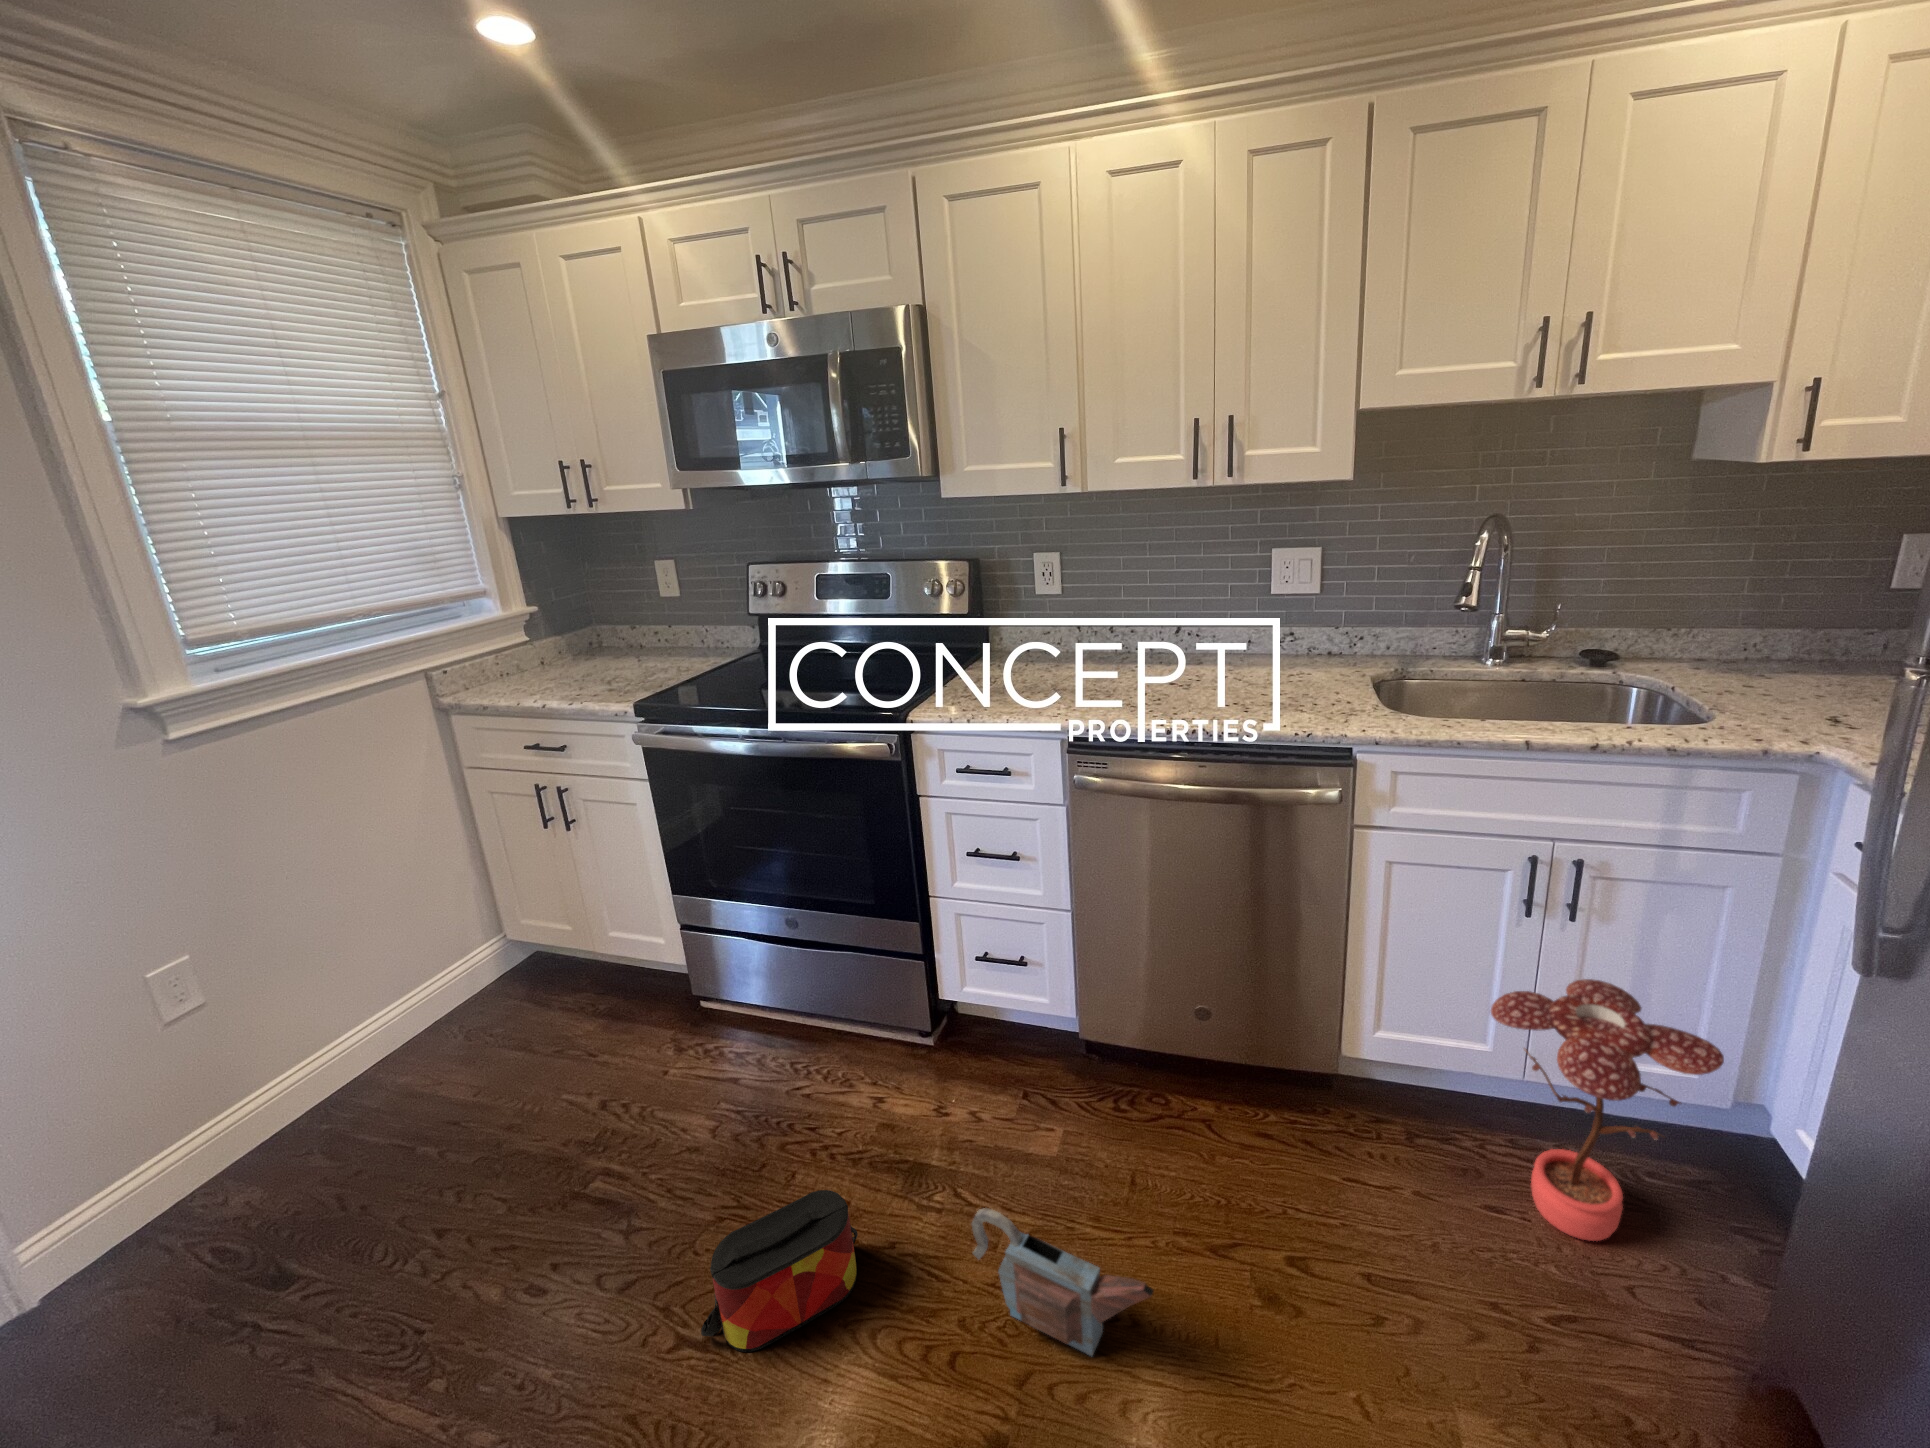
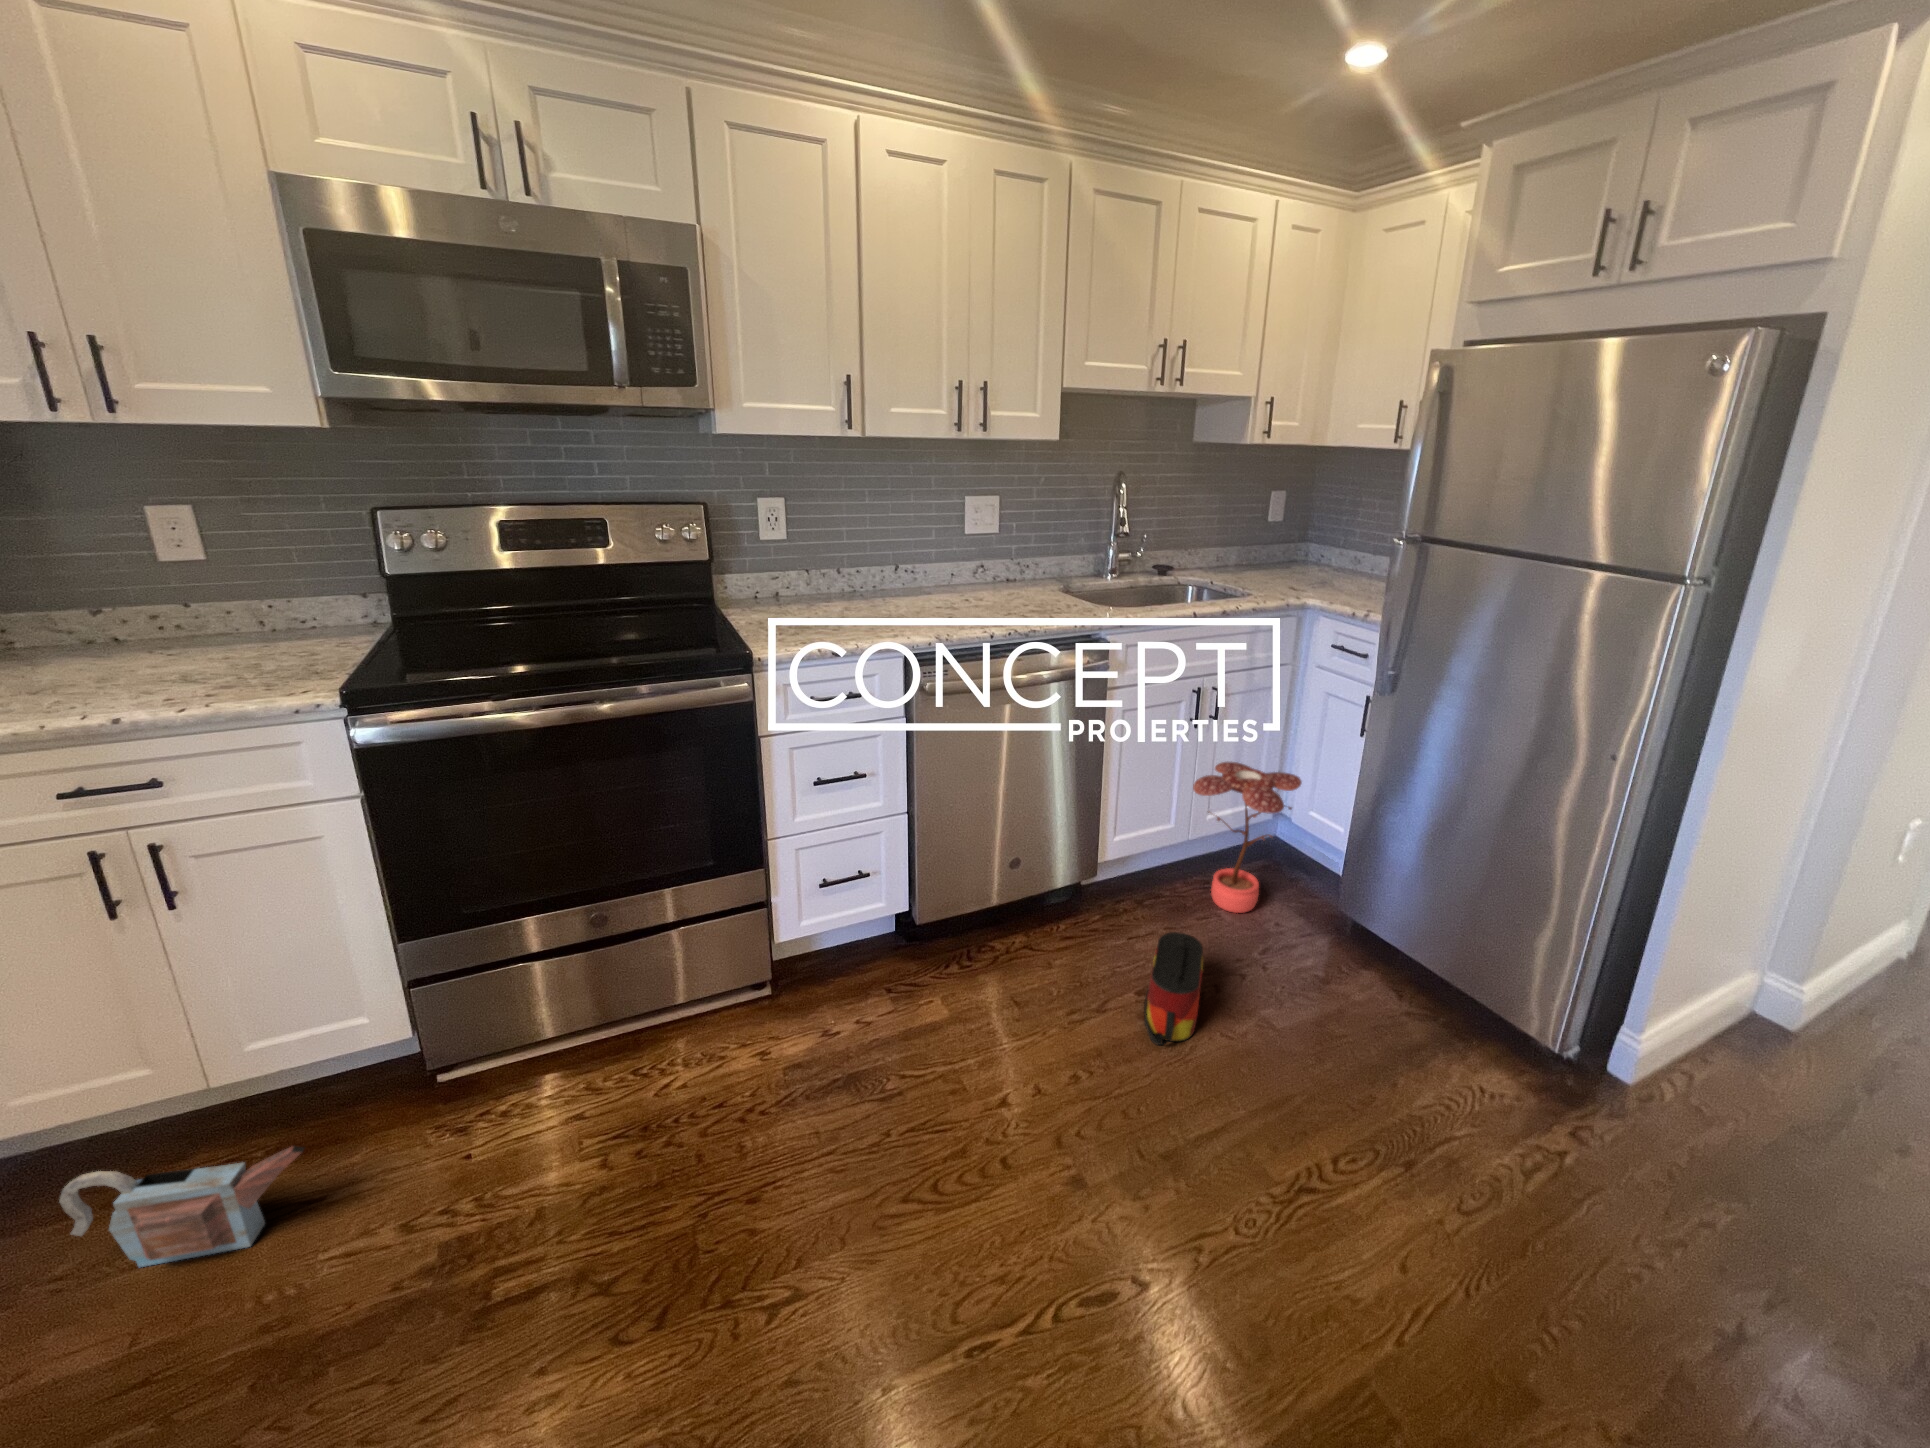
bag: present [701,1190,858,1352] -> present [1144,932,1203,1045]
watering can: present [972,1208,1154,1356] -> present [59,1146,305,1268]

